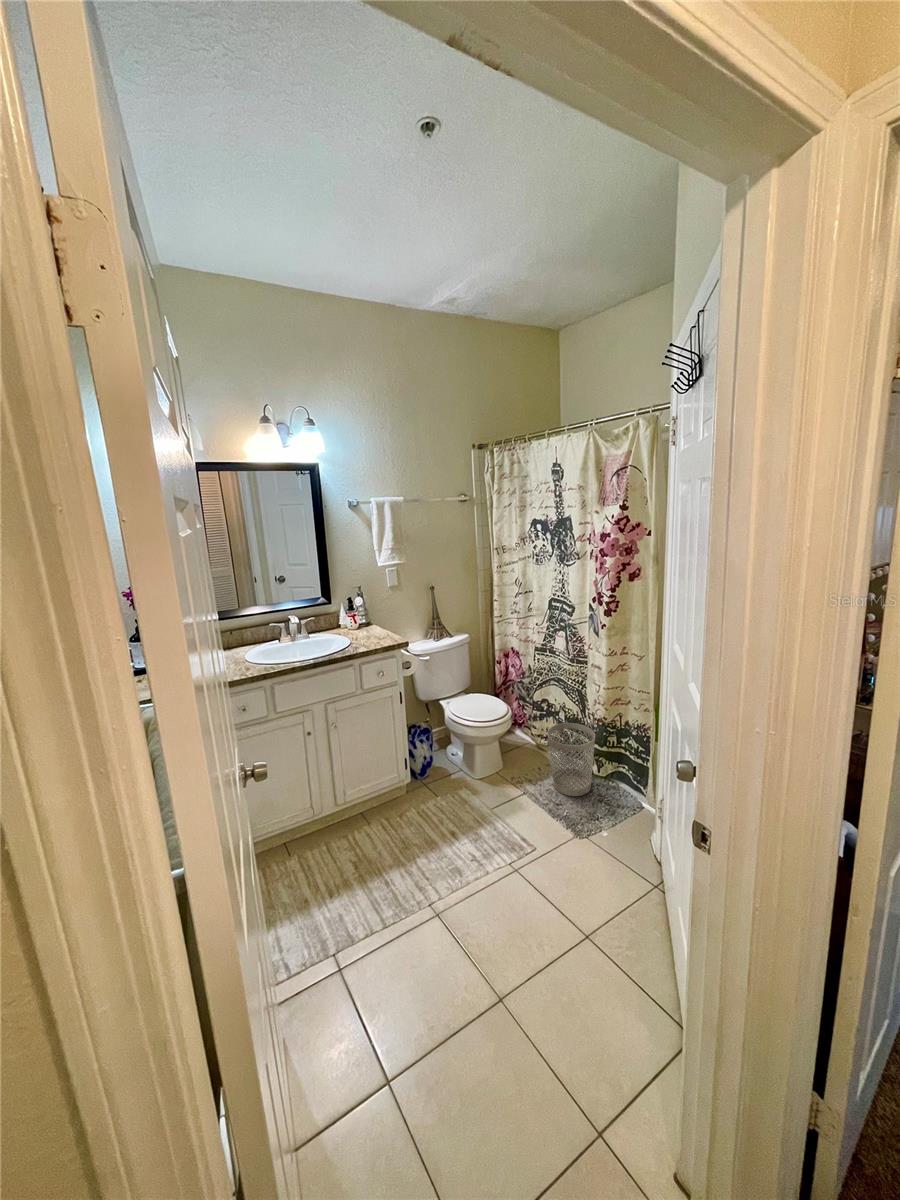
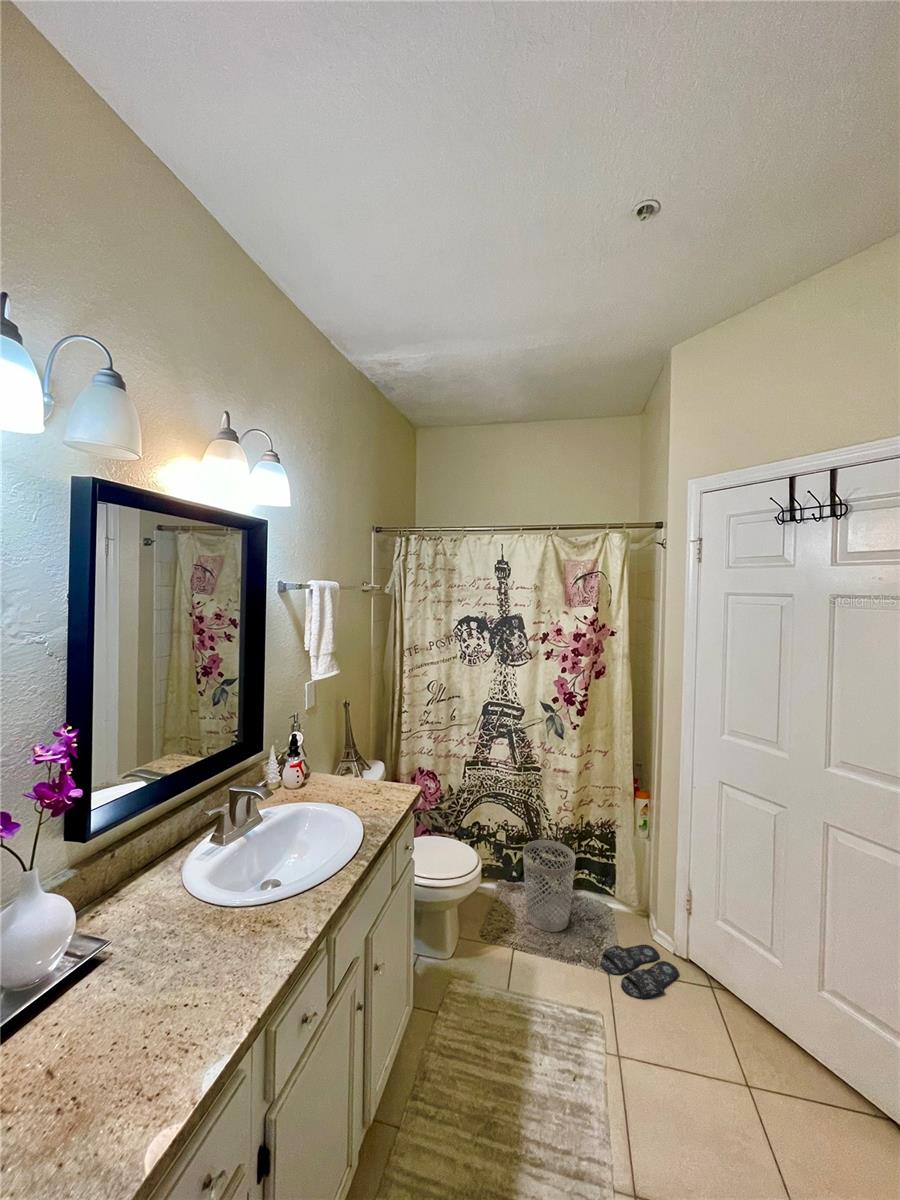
slippers: none [567,819,635,862] -> present [601,945,679,999]

